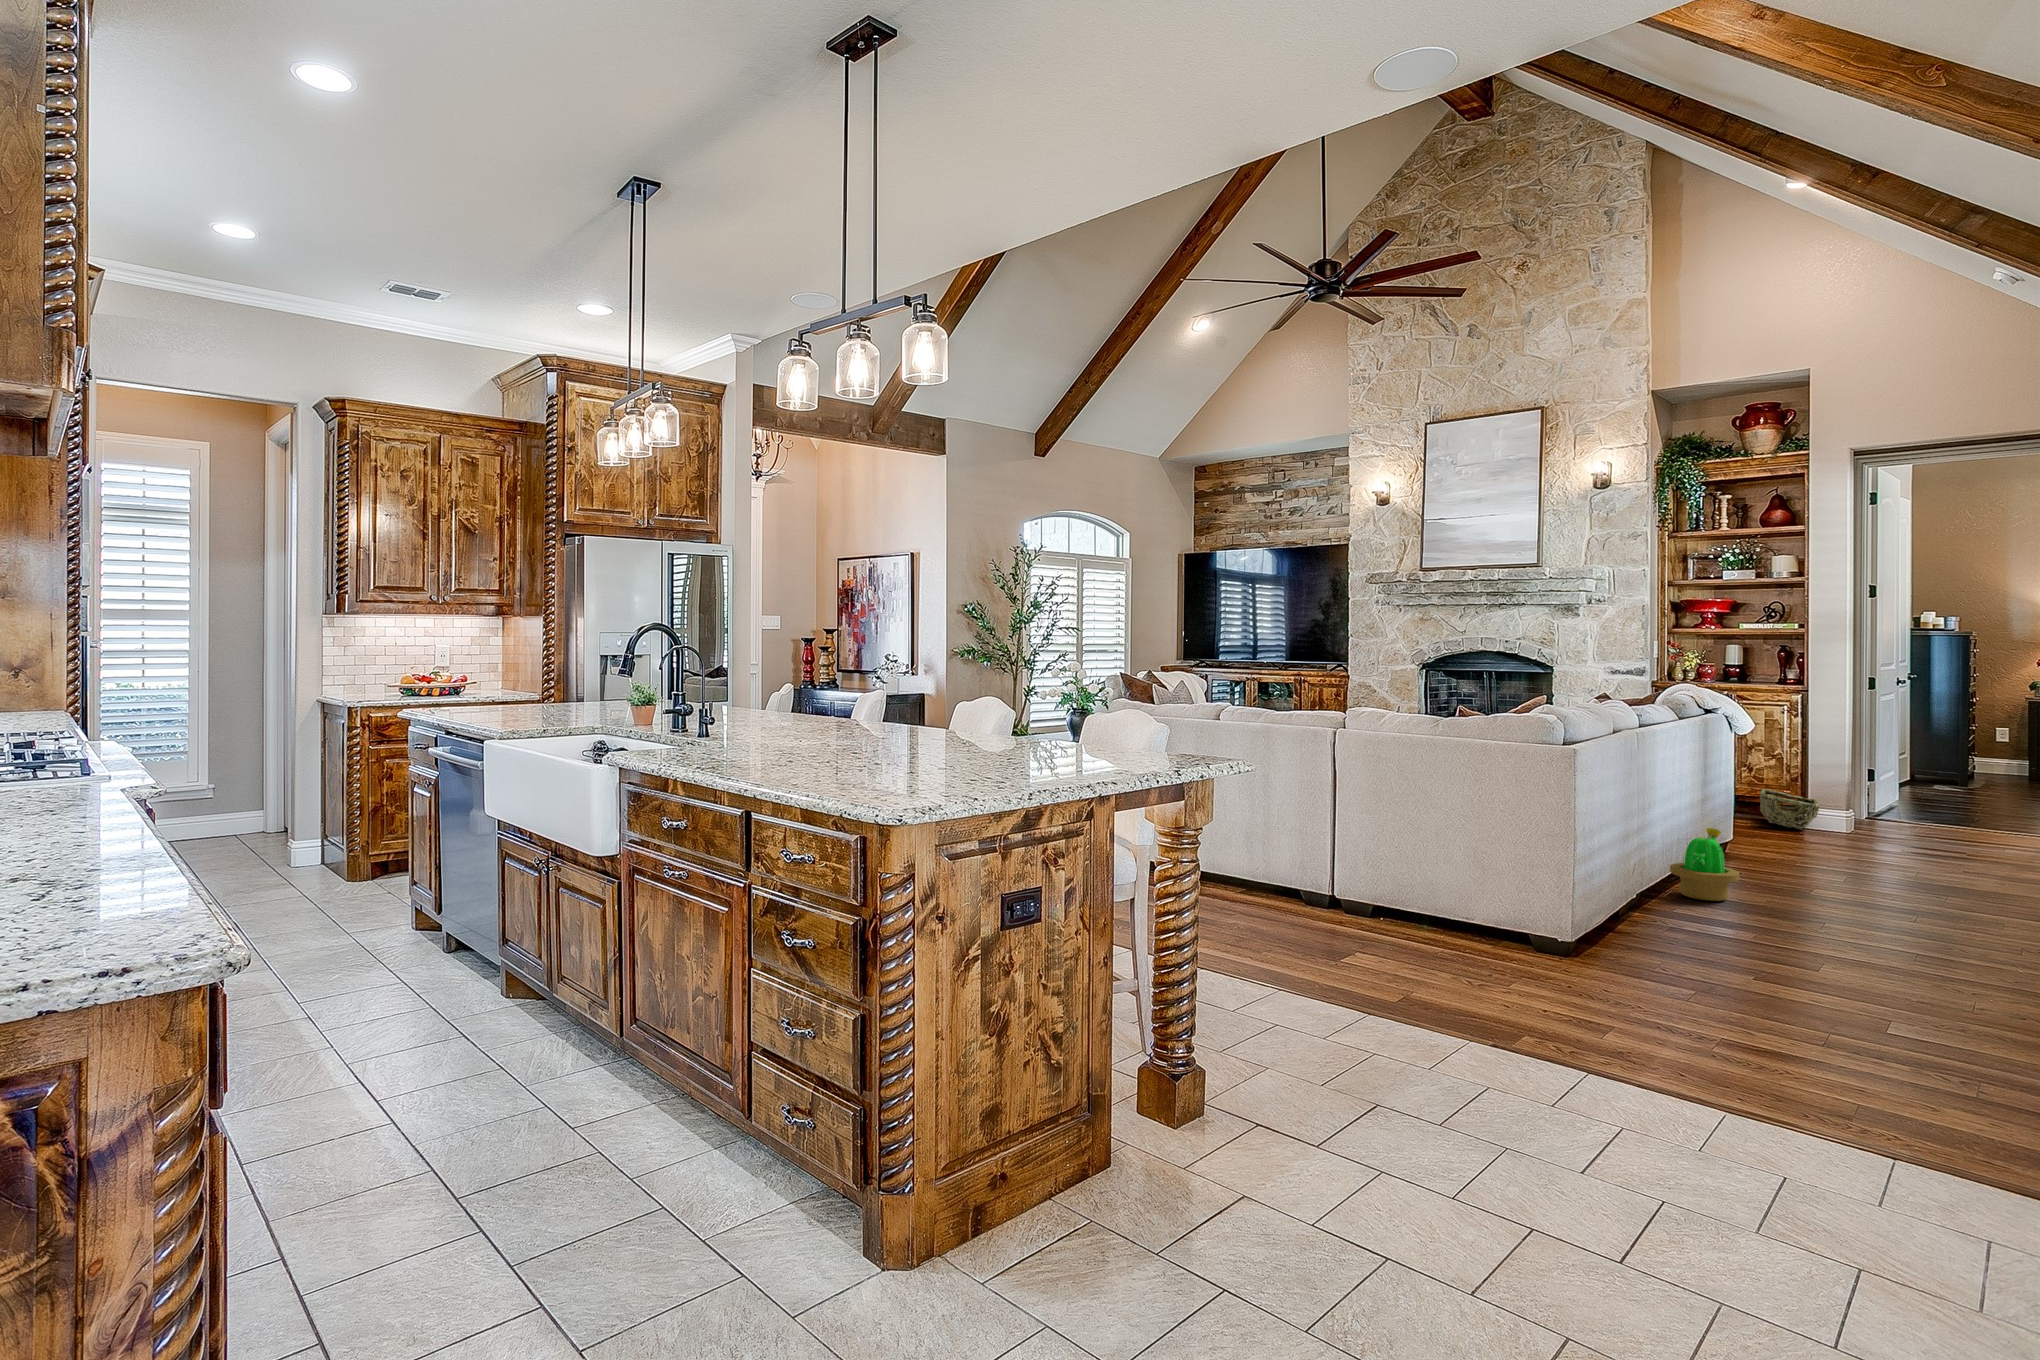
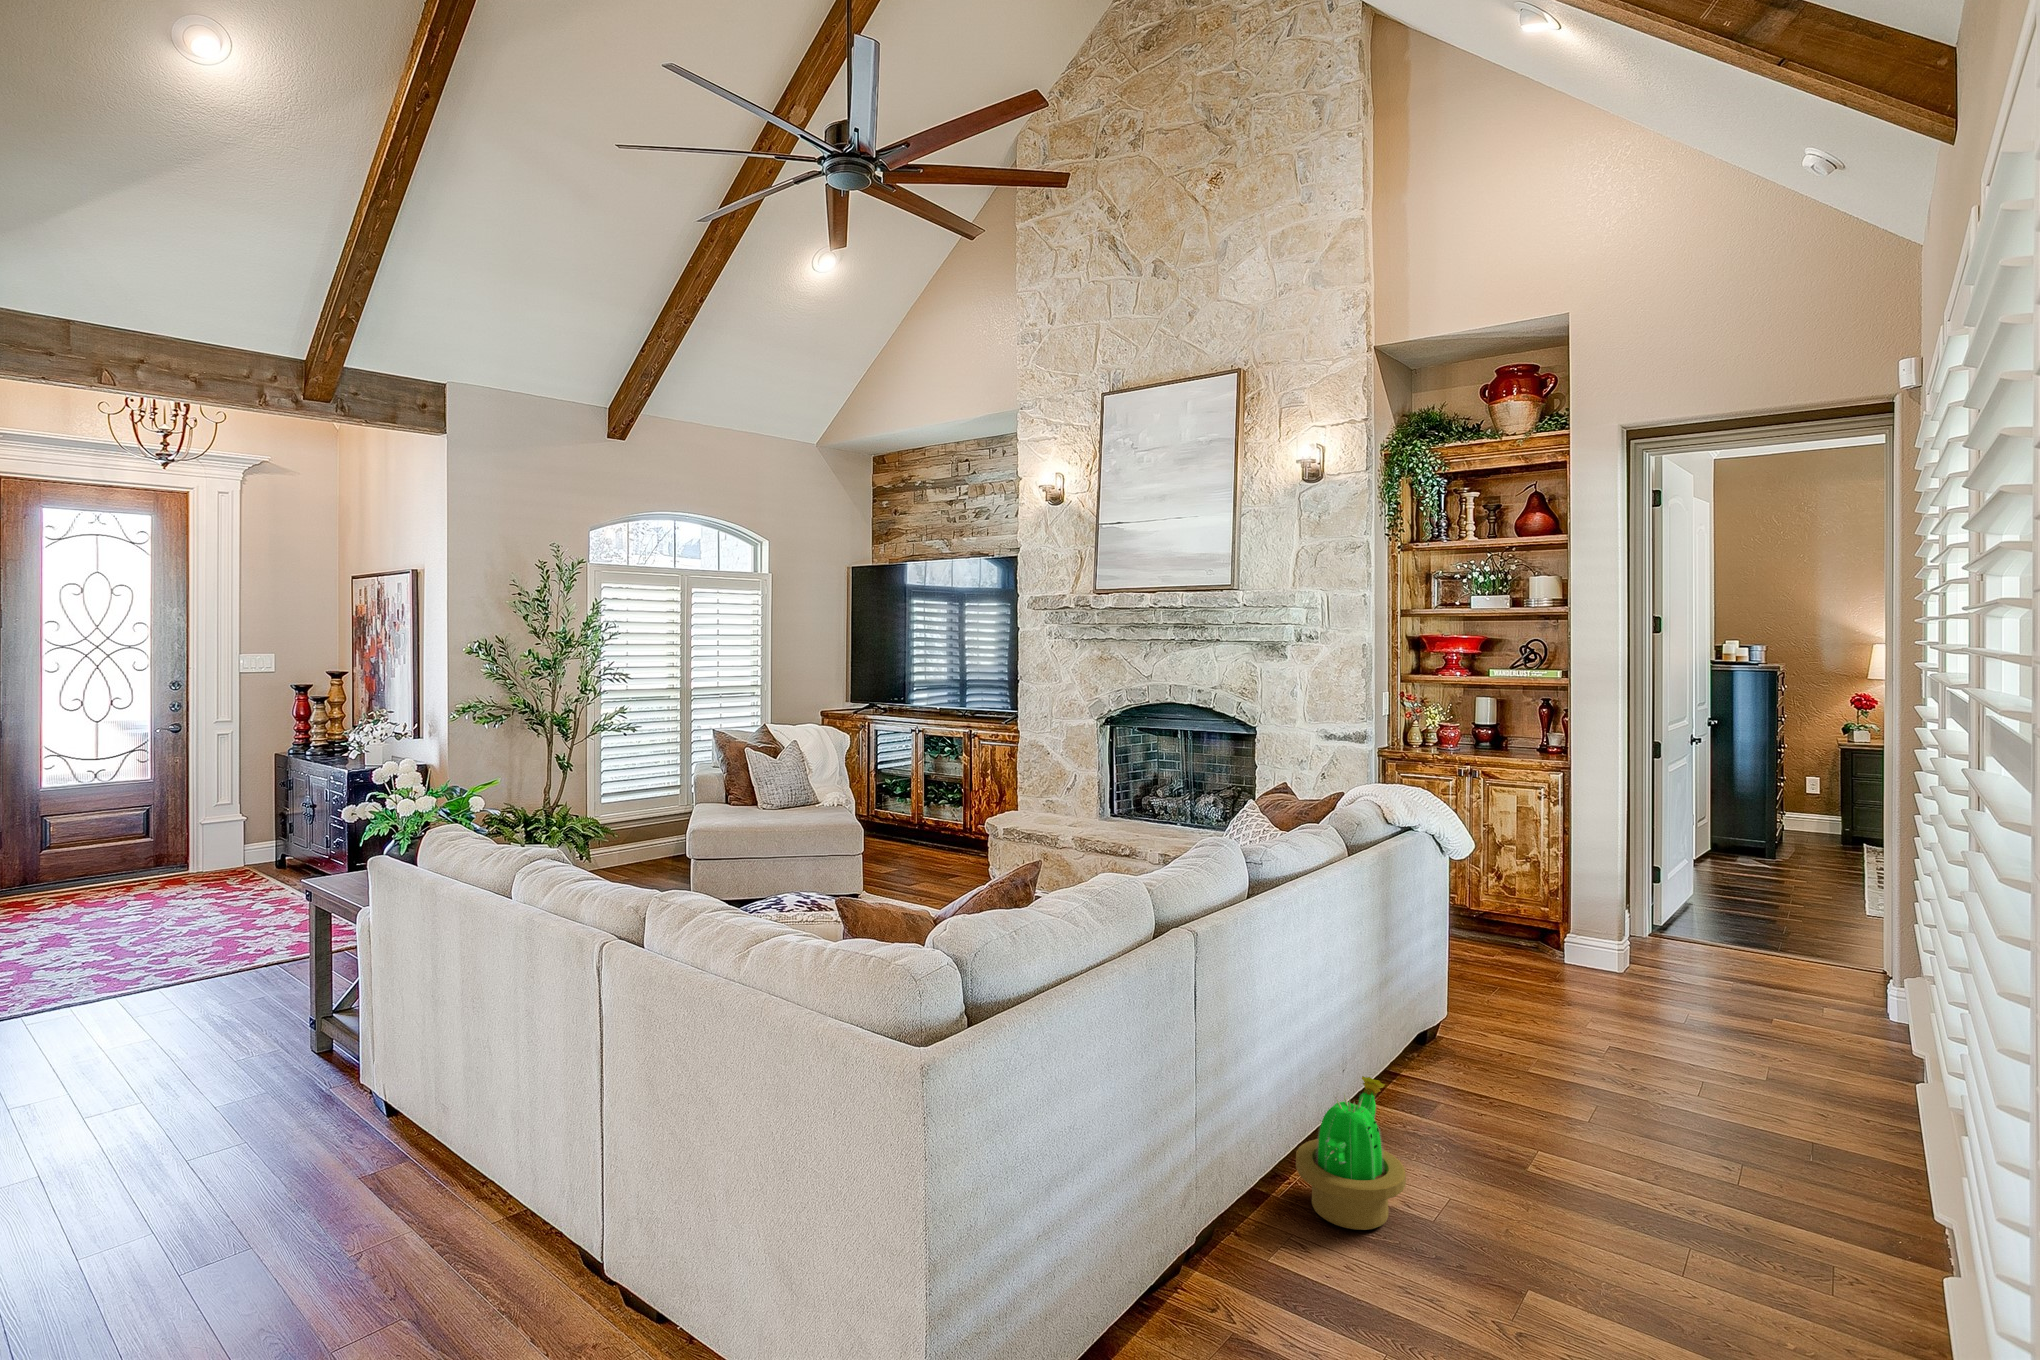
woven basket: present [1760,789,1820,829] -> none [1505,908,1586,977]

